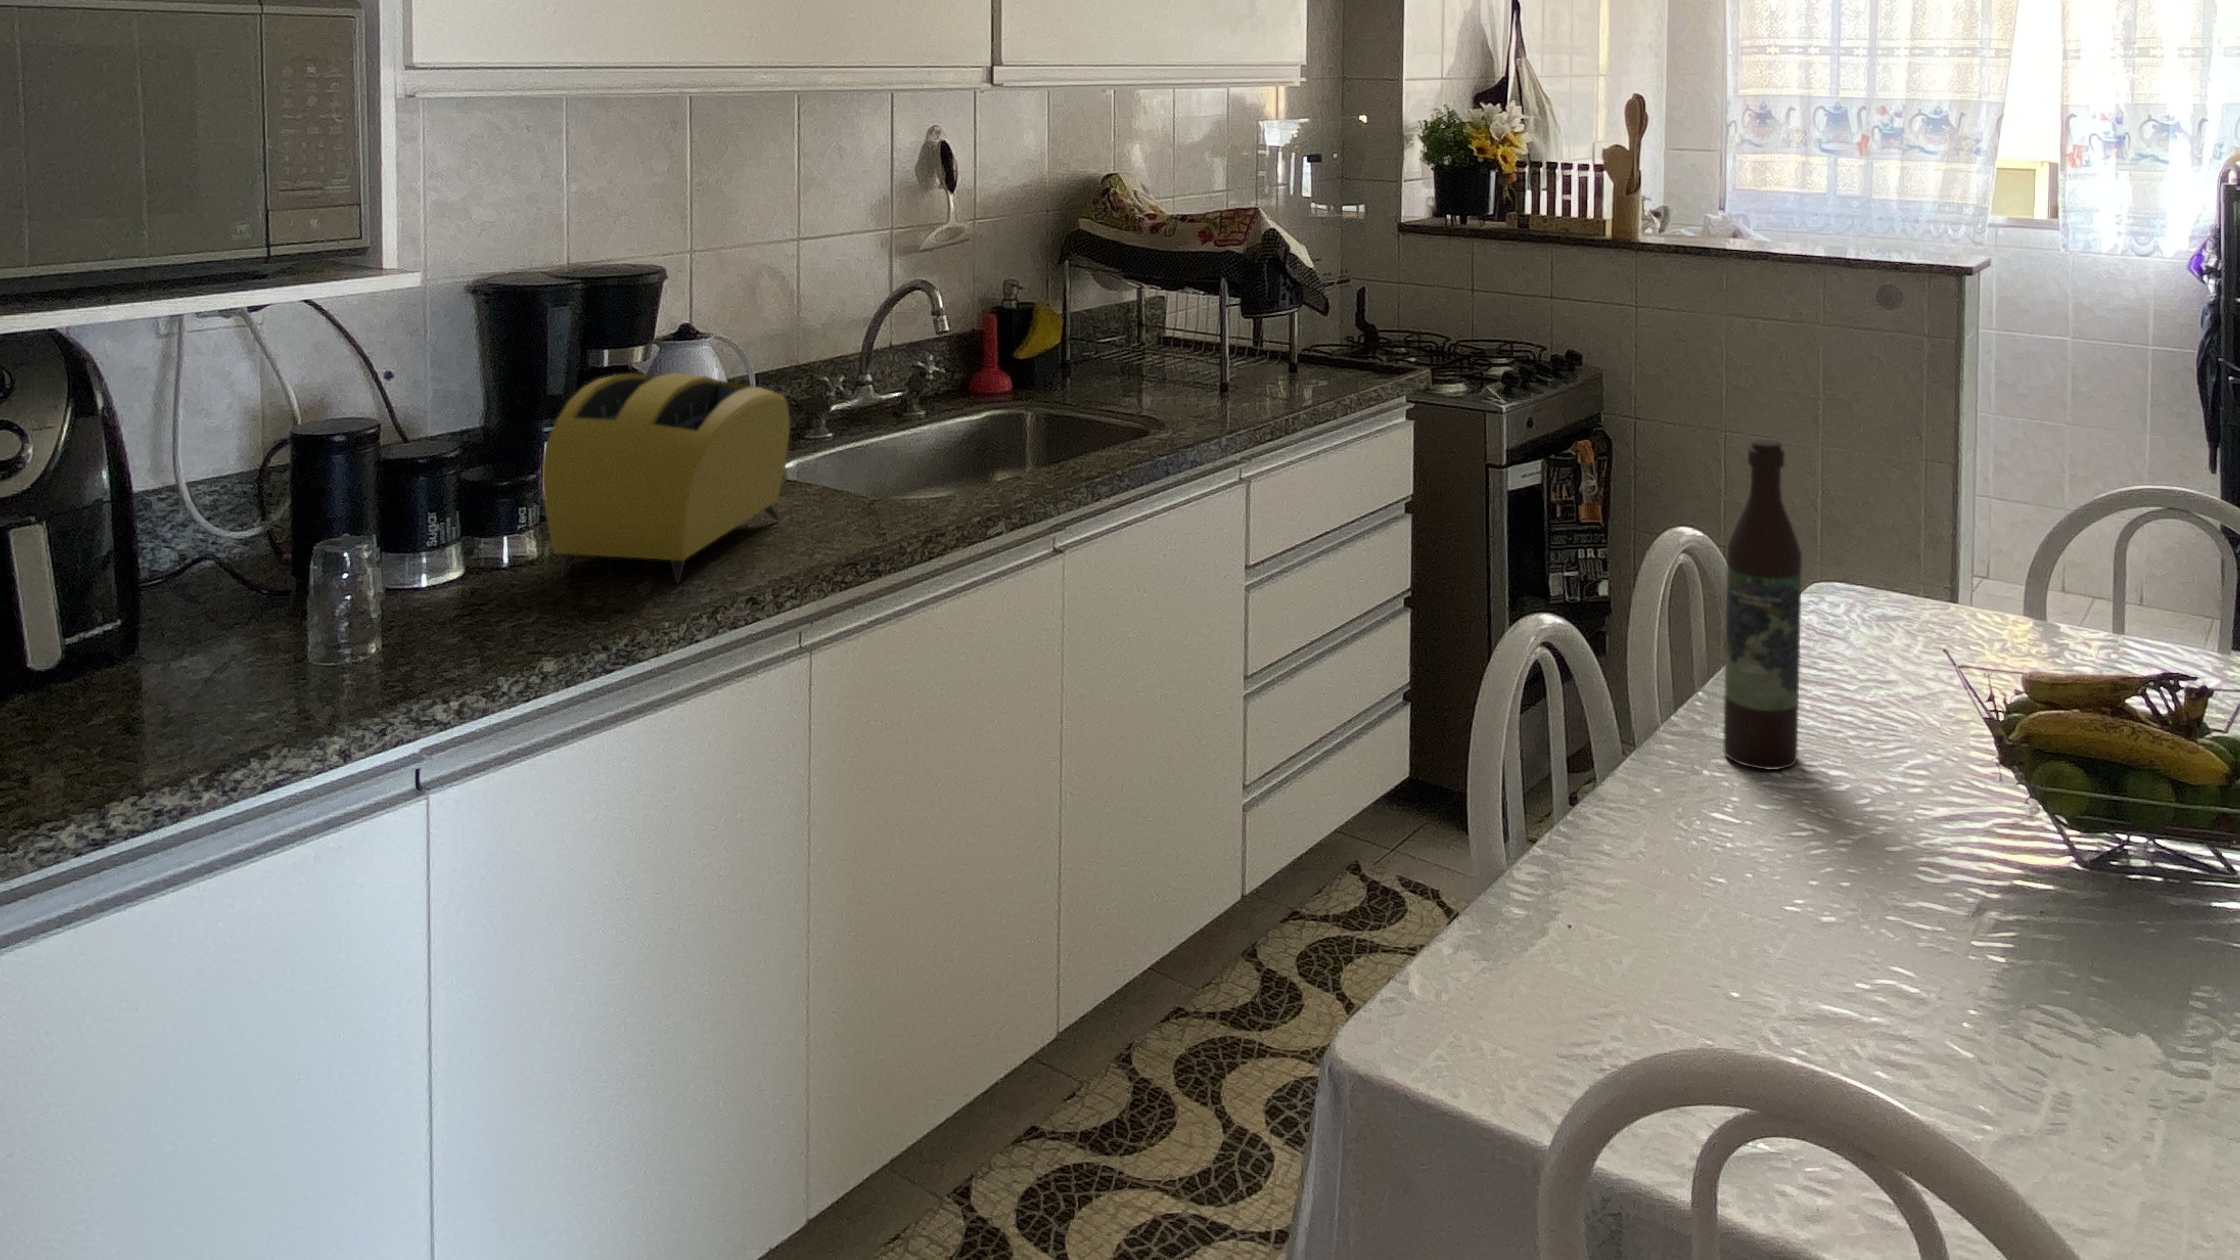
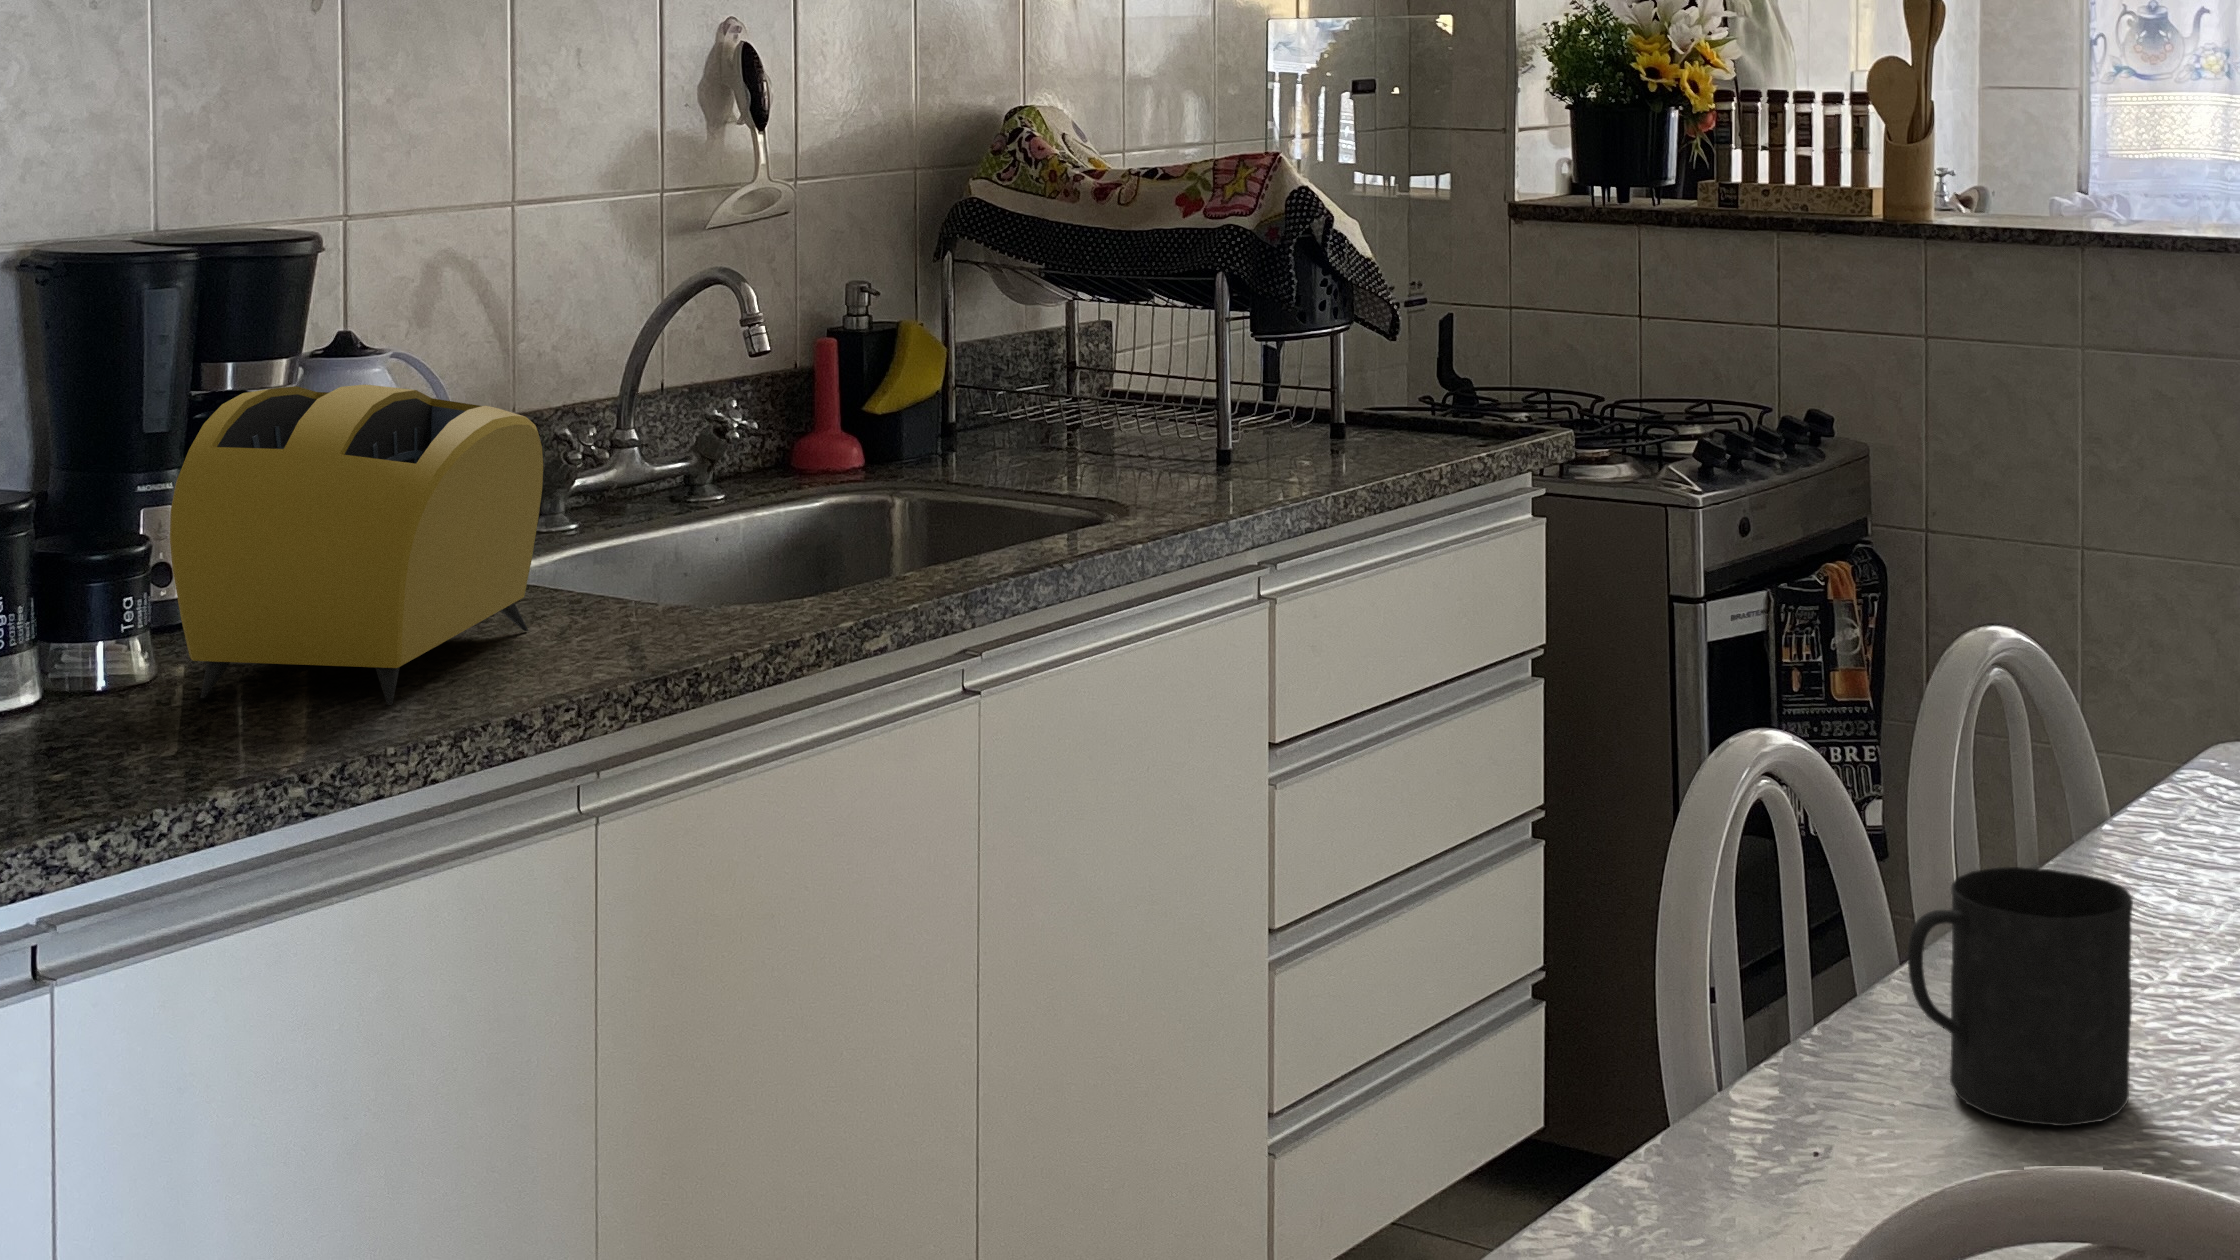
wine bottle: present [1724,439,1802,770] -> none [2060,441,2180,955]
mug: none [1629,737,1776,921] -> present [1908,867,2133,1126]

